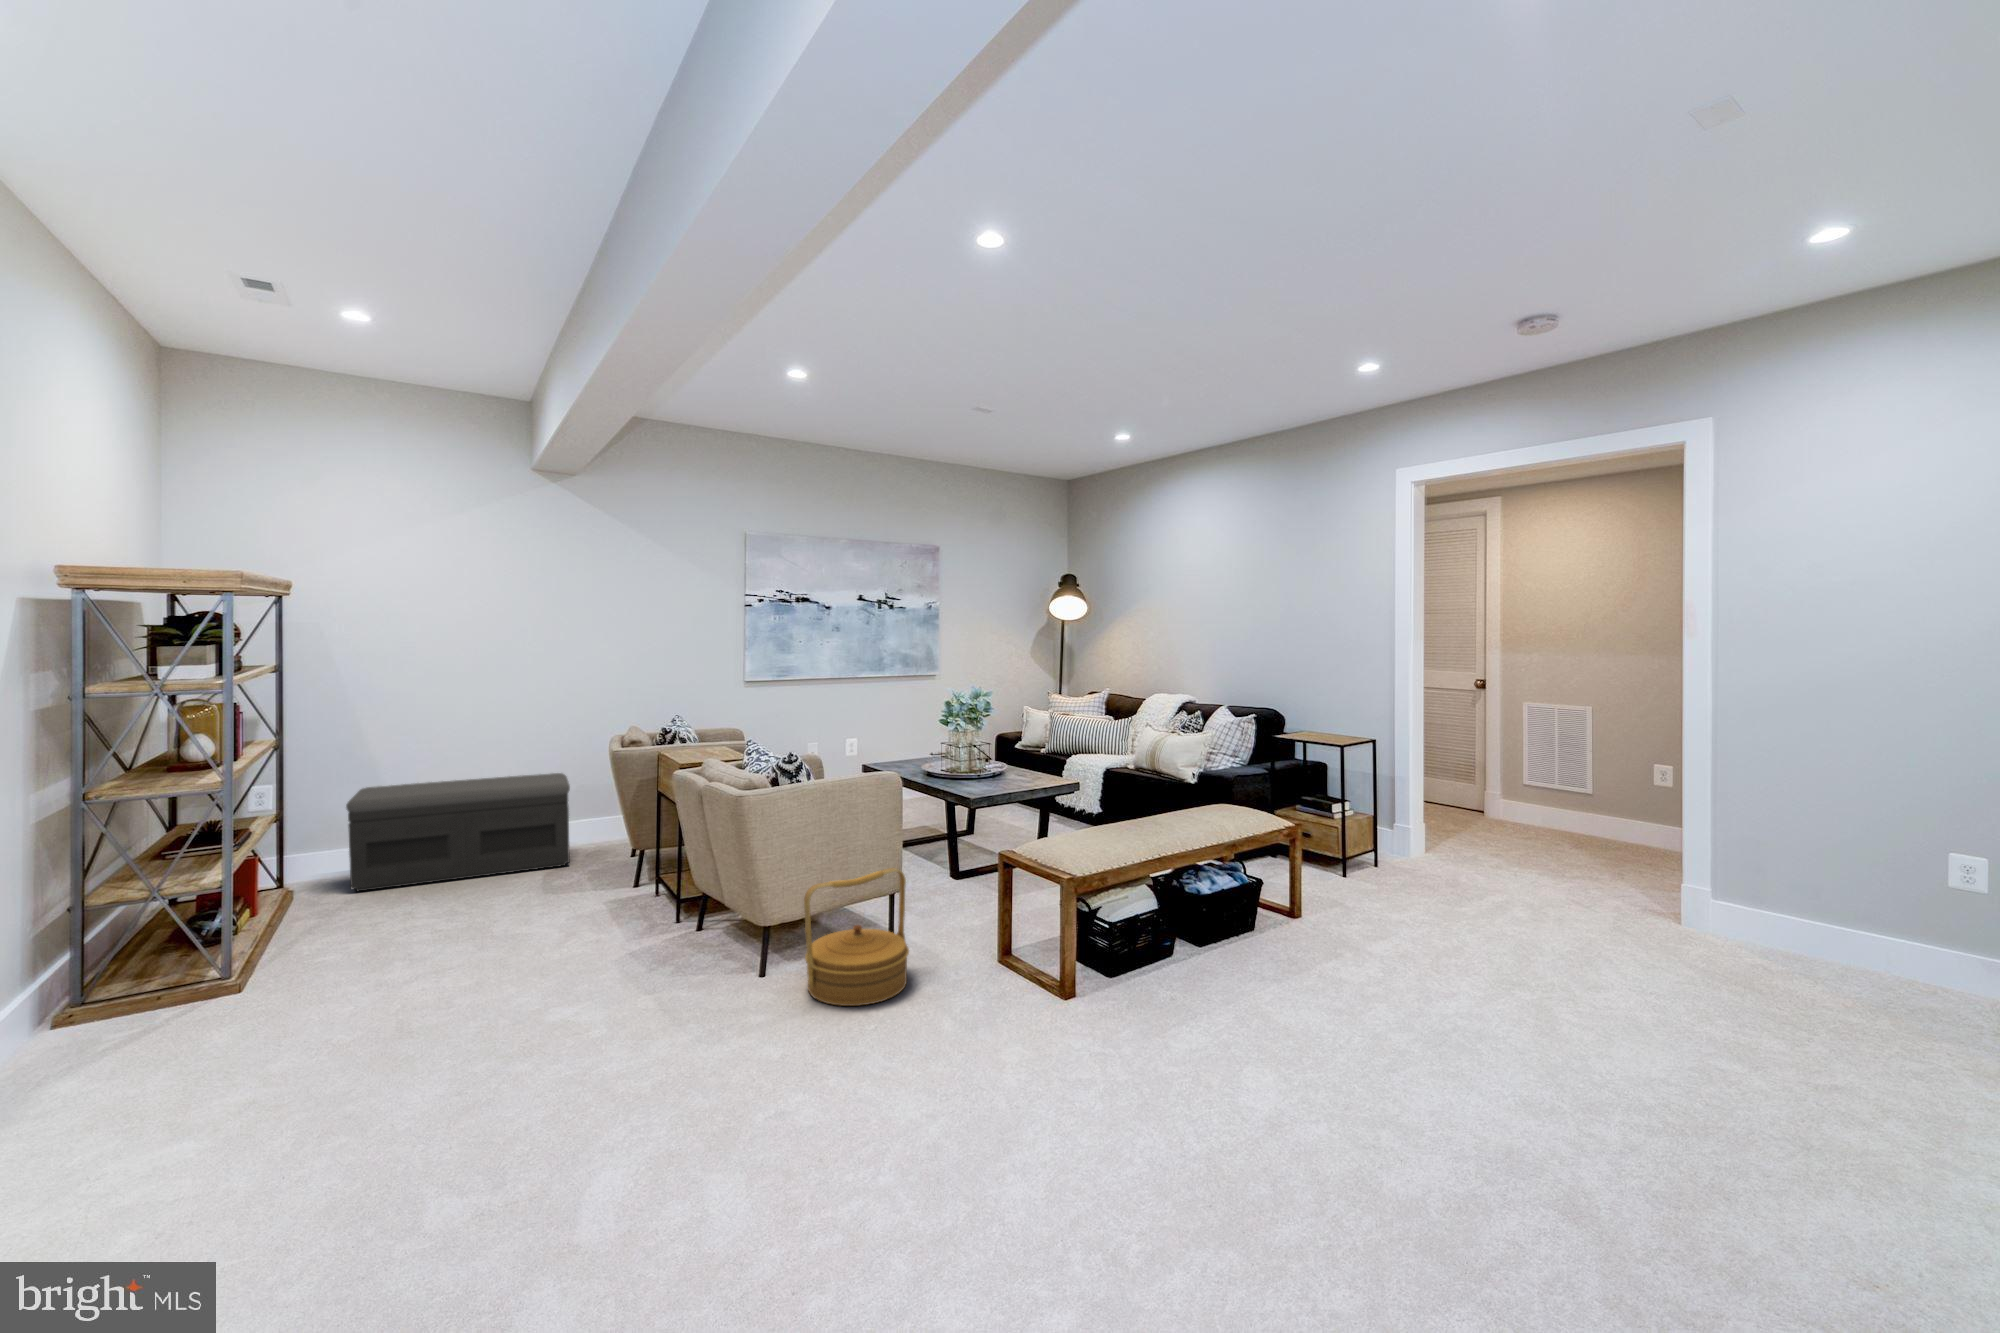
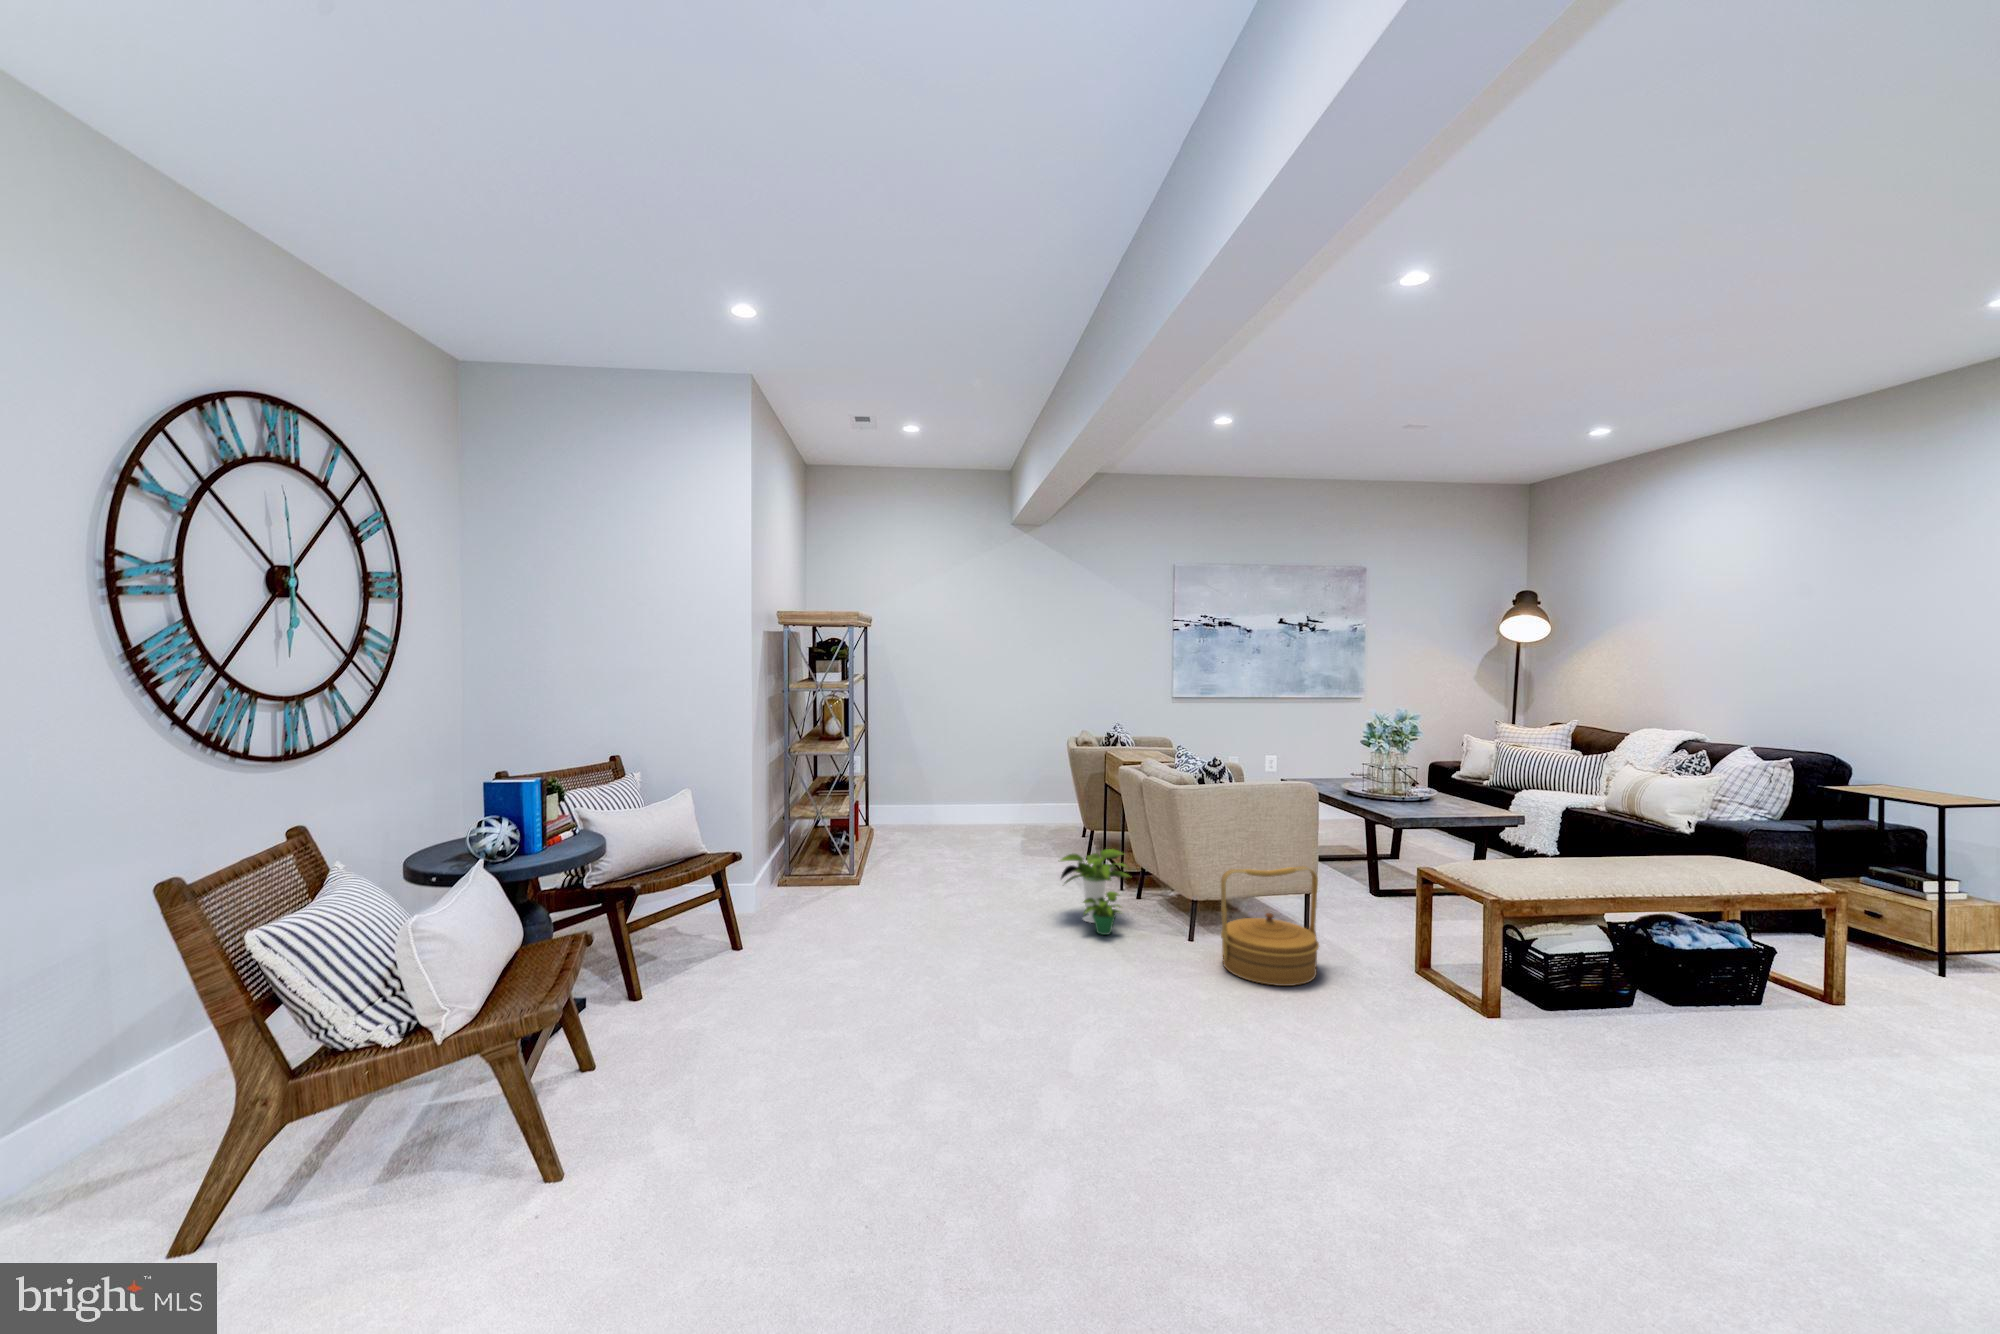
storage bench: present [346,773,570,892] -> none [894,763,1038,839]
potted plant: none [600,876,698,983] -> present [1061,849,1129,935]

